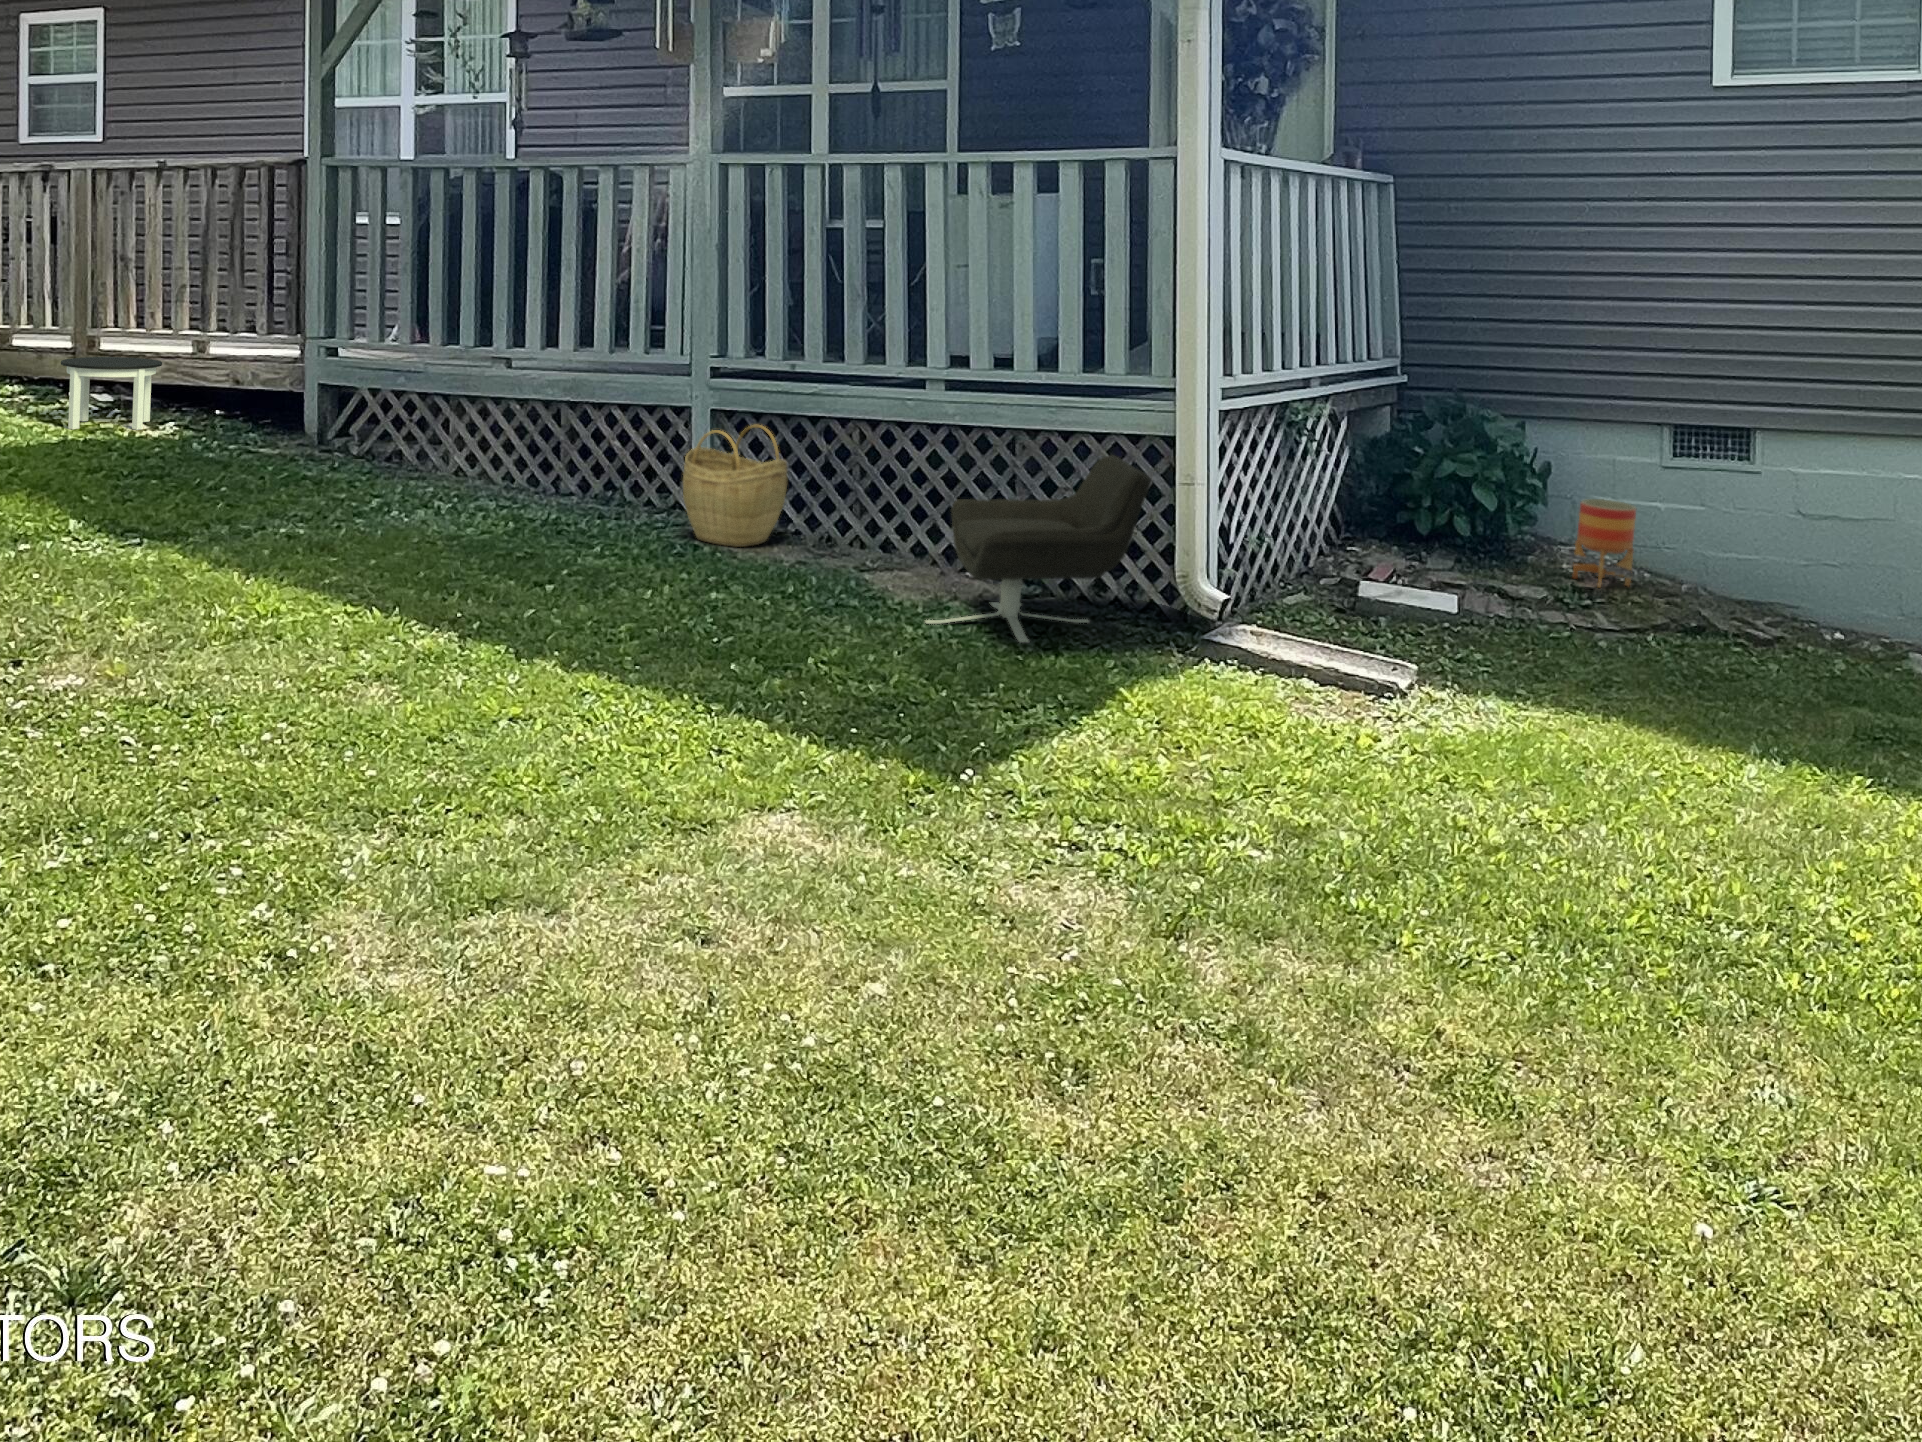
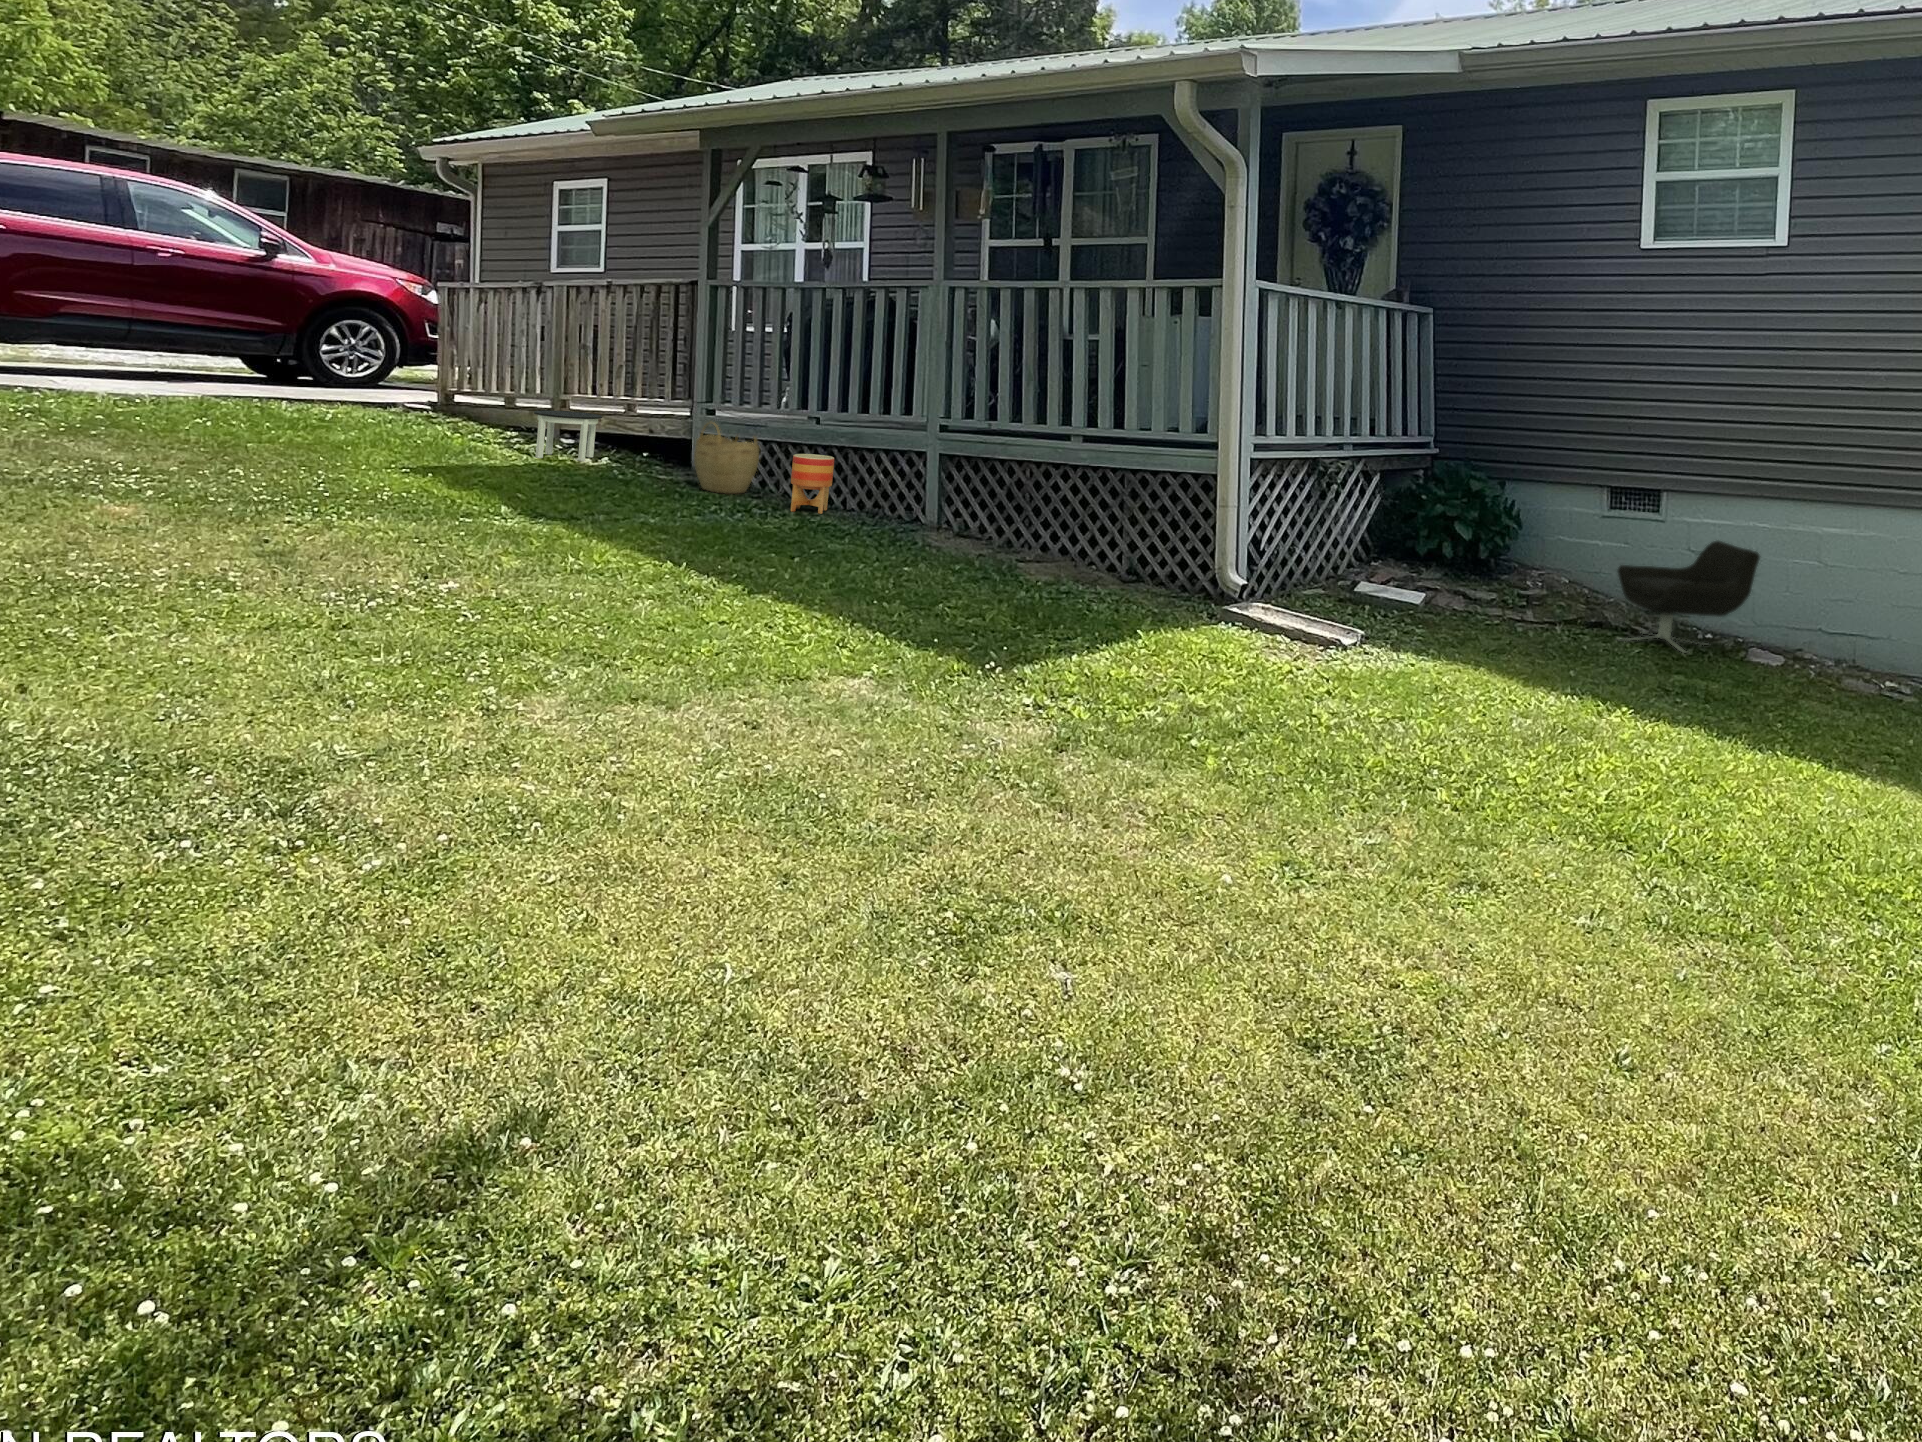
woven basket: present [683,425,787,547] -> present [694,423,759,494]
lounge chair: present [926,455,1151,643] -> present [1618,541,1760,652]
planter: present [1573,499,1636,587] -> present [791,454,834,514]

